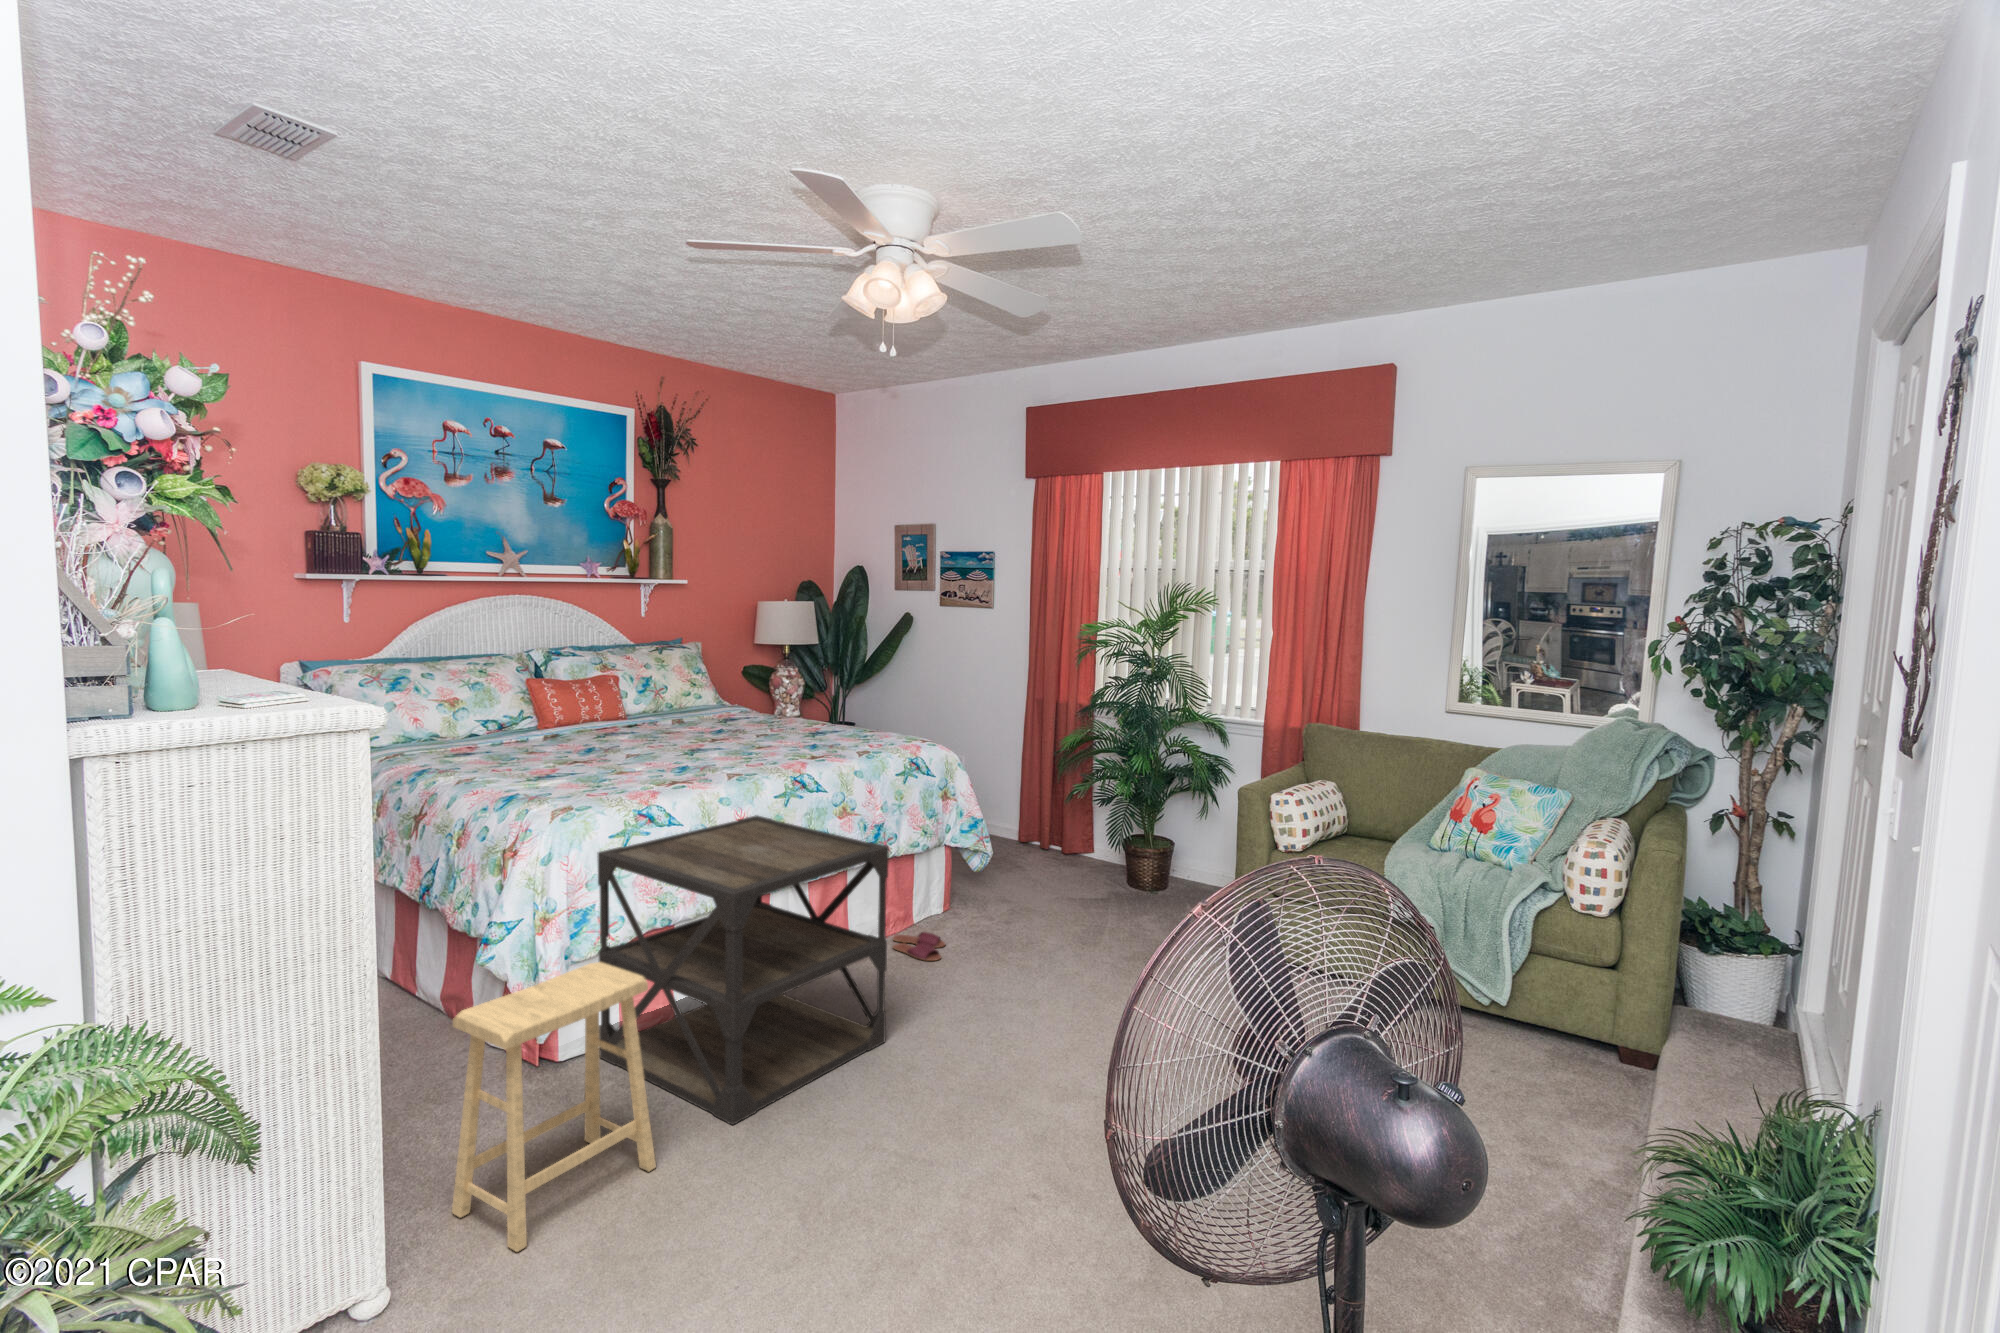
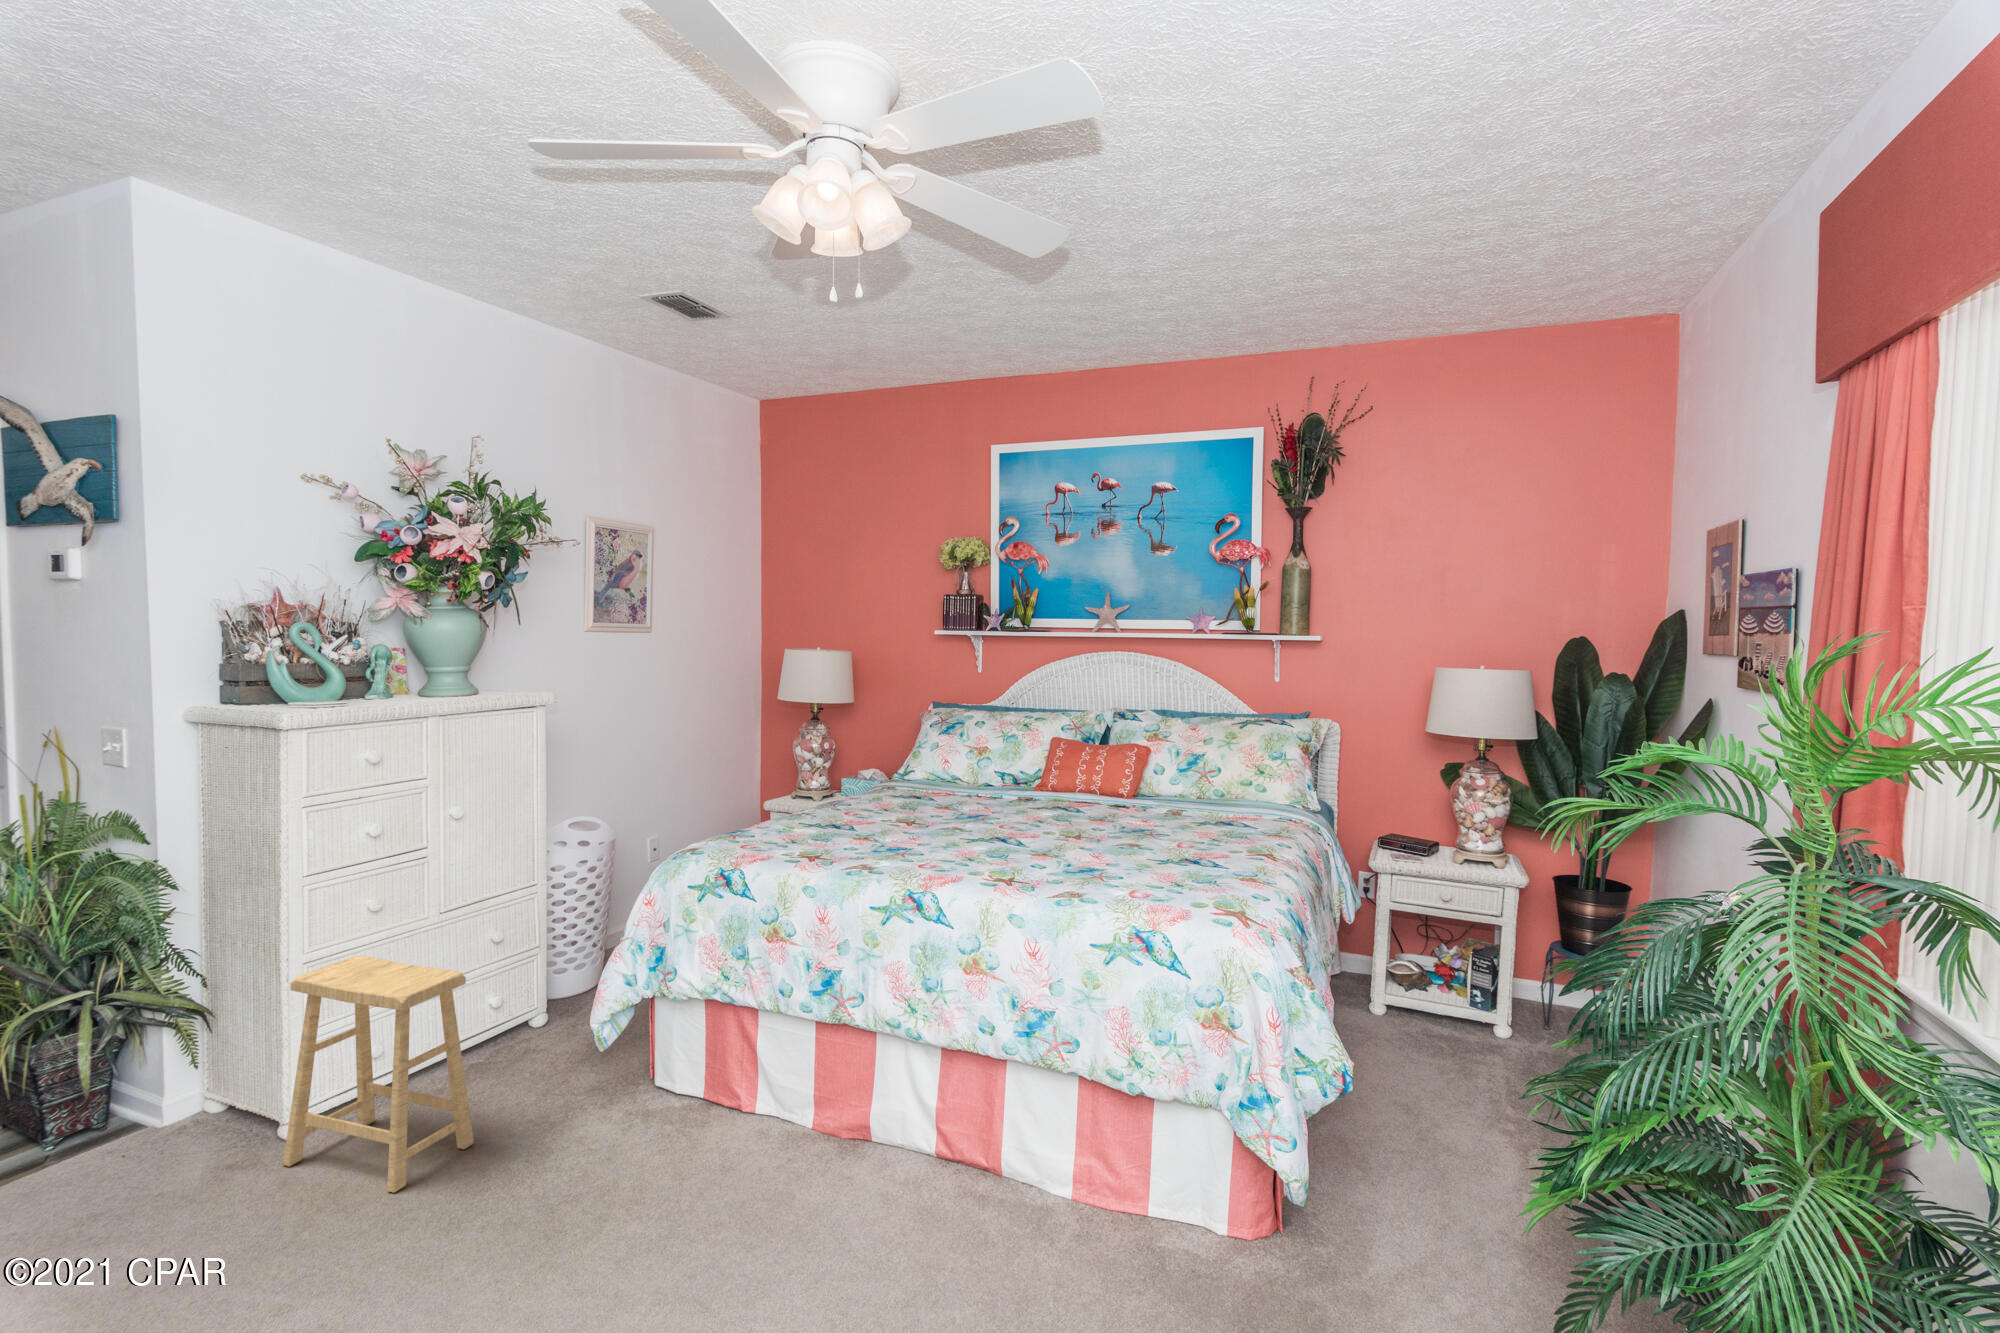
side table: present [598,815,889,1125] -> none [467,891,828,1286]
slippers: present [893,932,945,961] -> none [984,1212,1083,1282]

